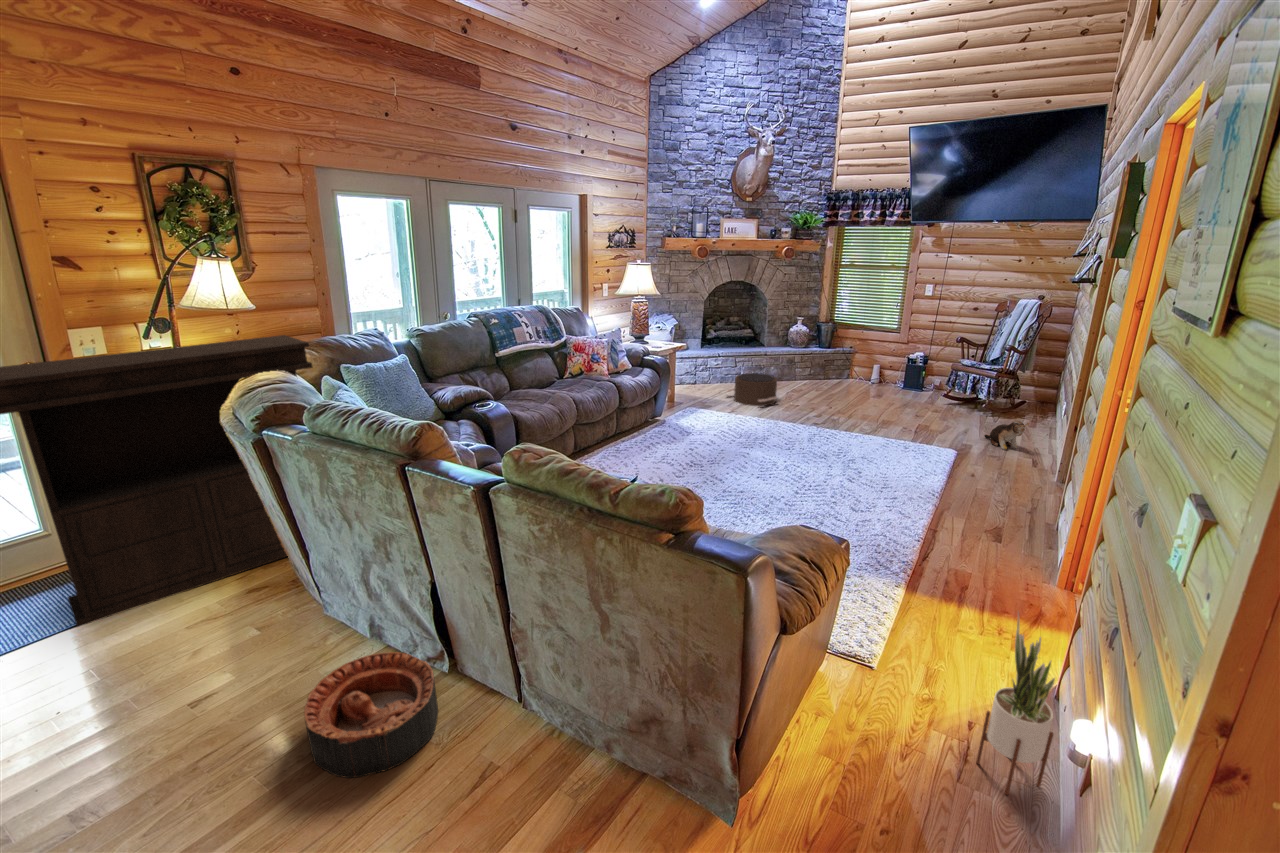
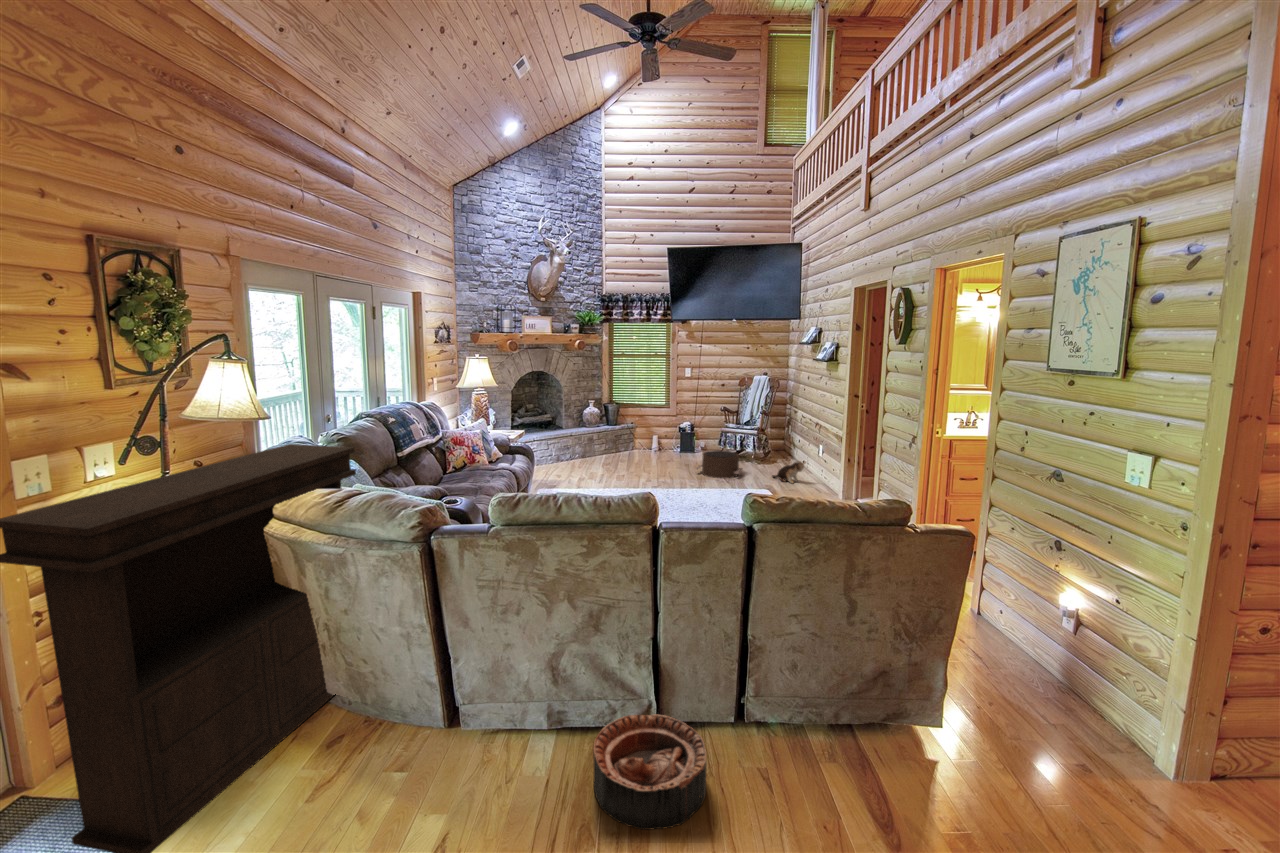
pouf: present [728,373,777,406] -> present [696,451,743,478]
potted plant: present [976,614,1055,795] -> none [987,551,1034,663]

